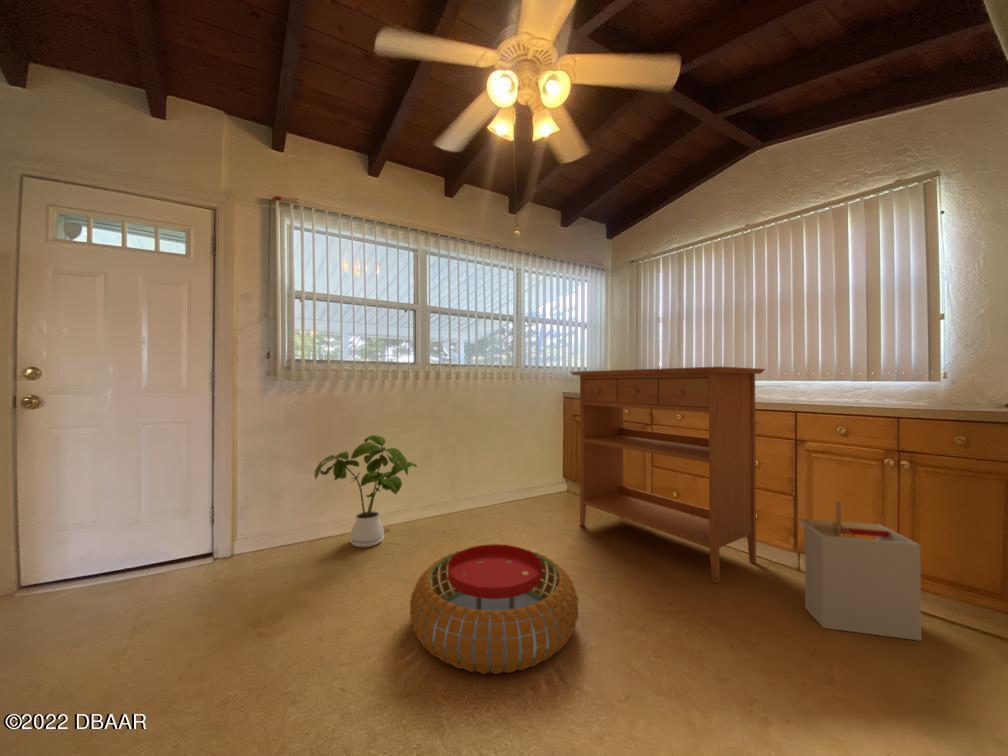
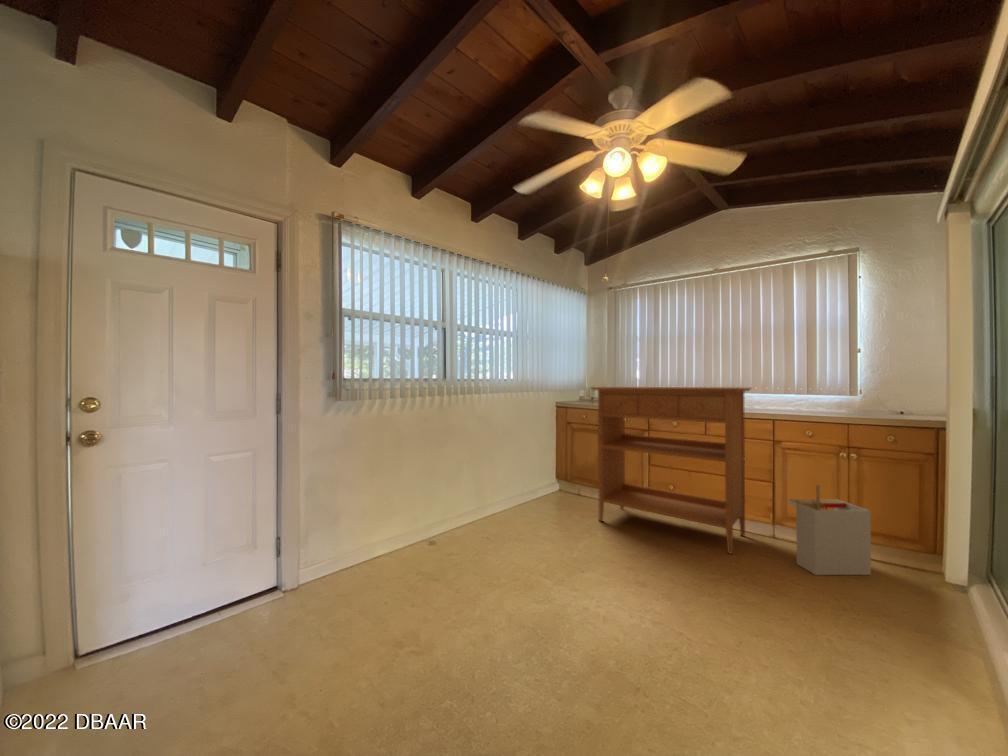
house plant: present [314,435,417,547] -> none [376,453,482,562]
pouf: present [410,544,578,674] -> none [536,542,680,645]

